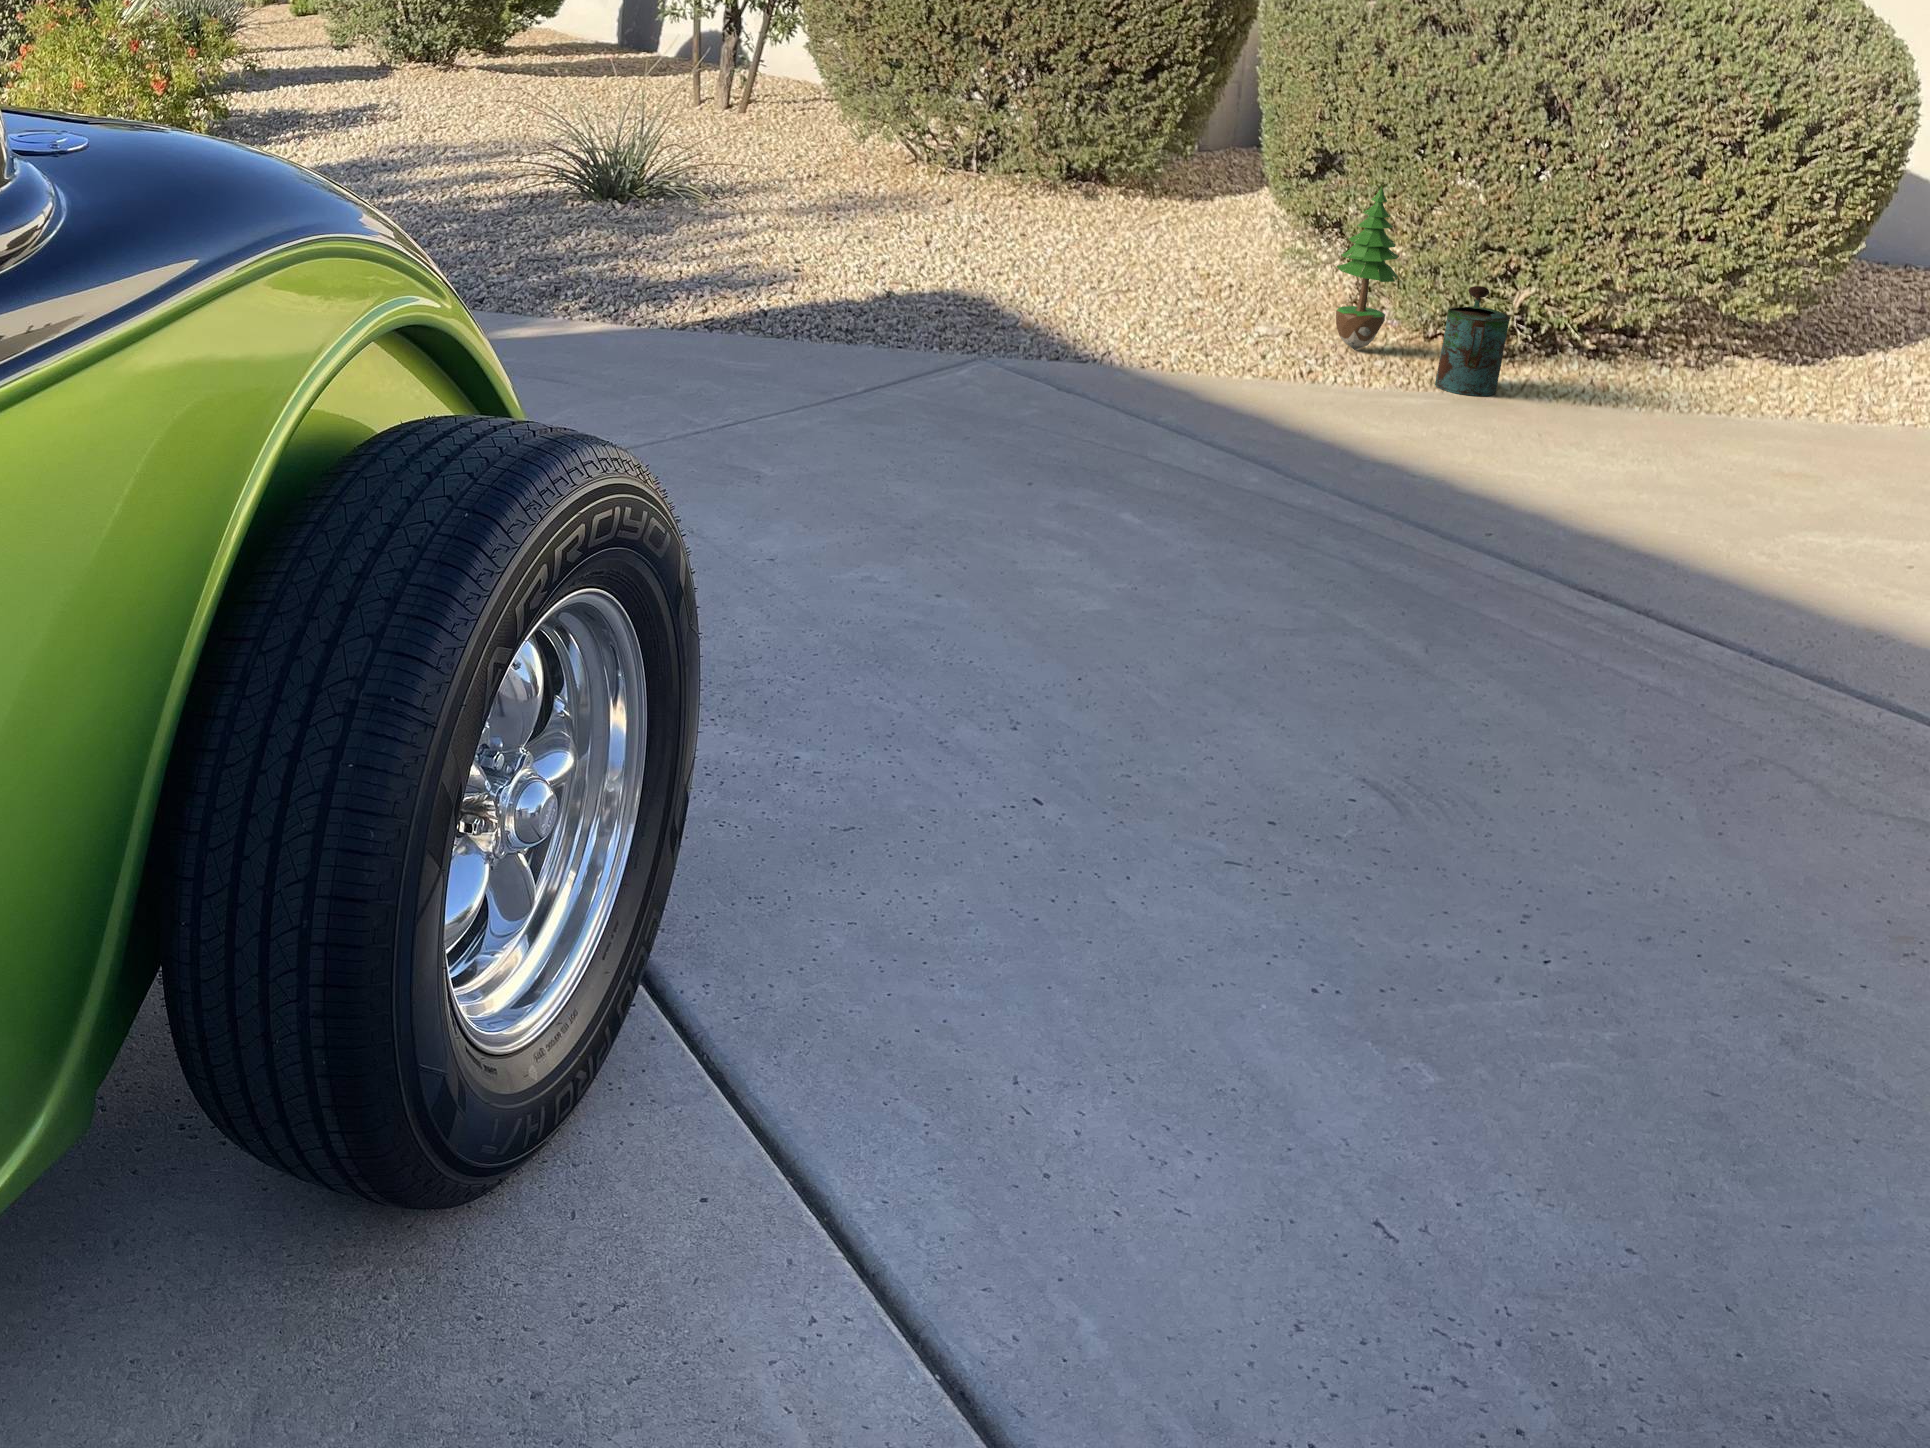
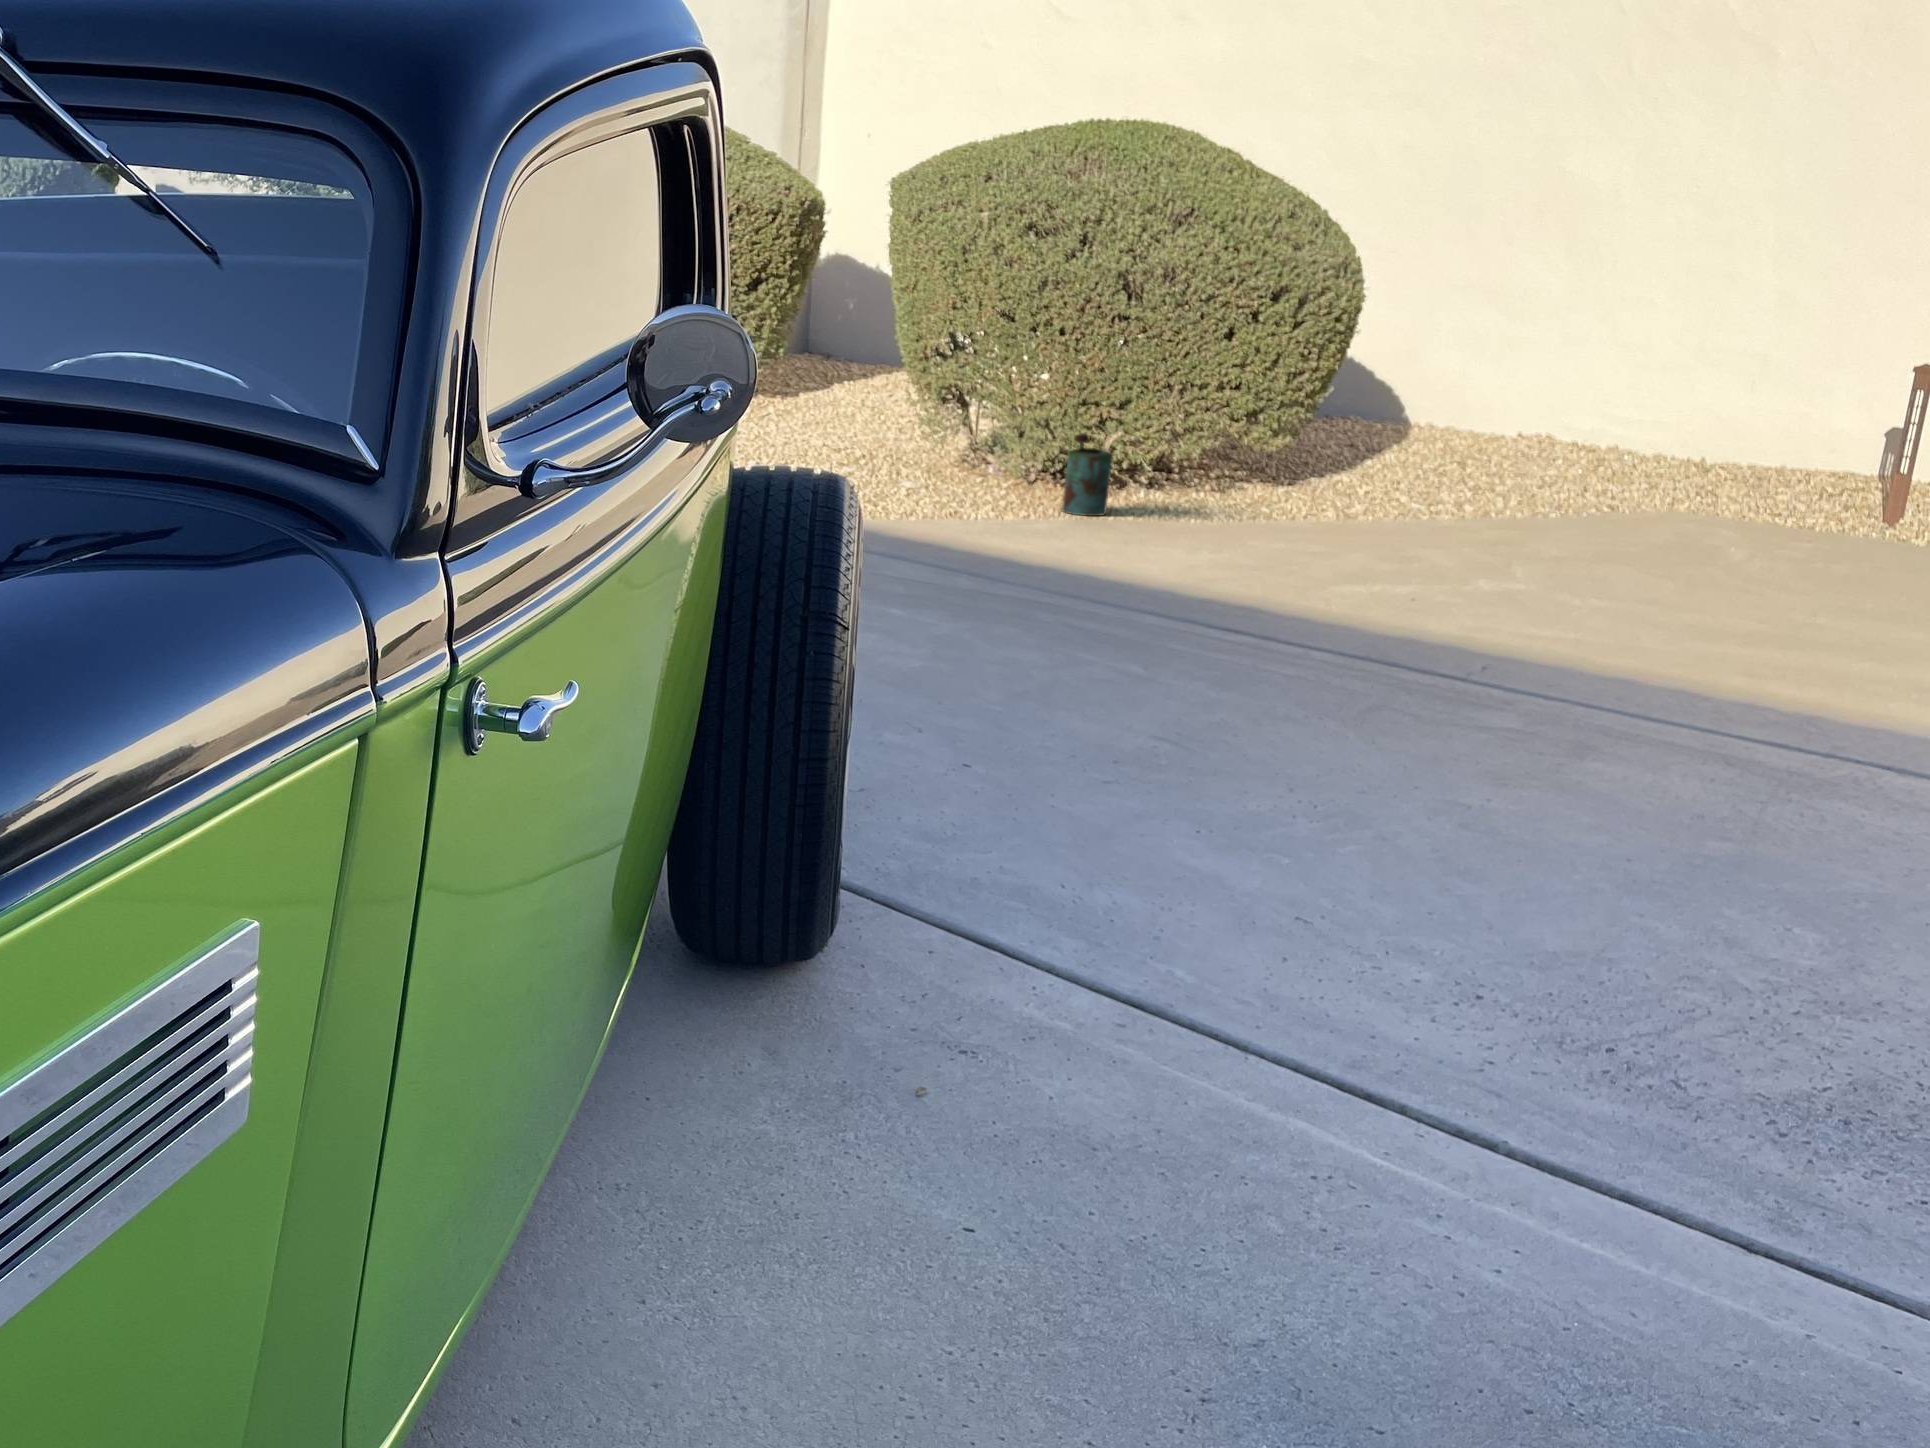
potted tree: present [1336,187,1399,350] -> none [971,359,1018,493]

